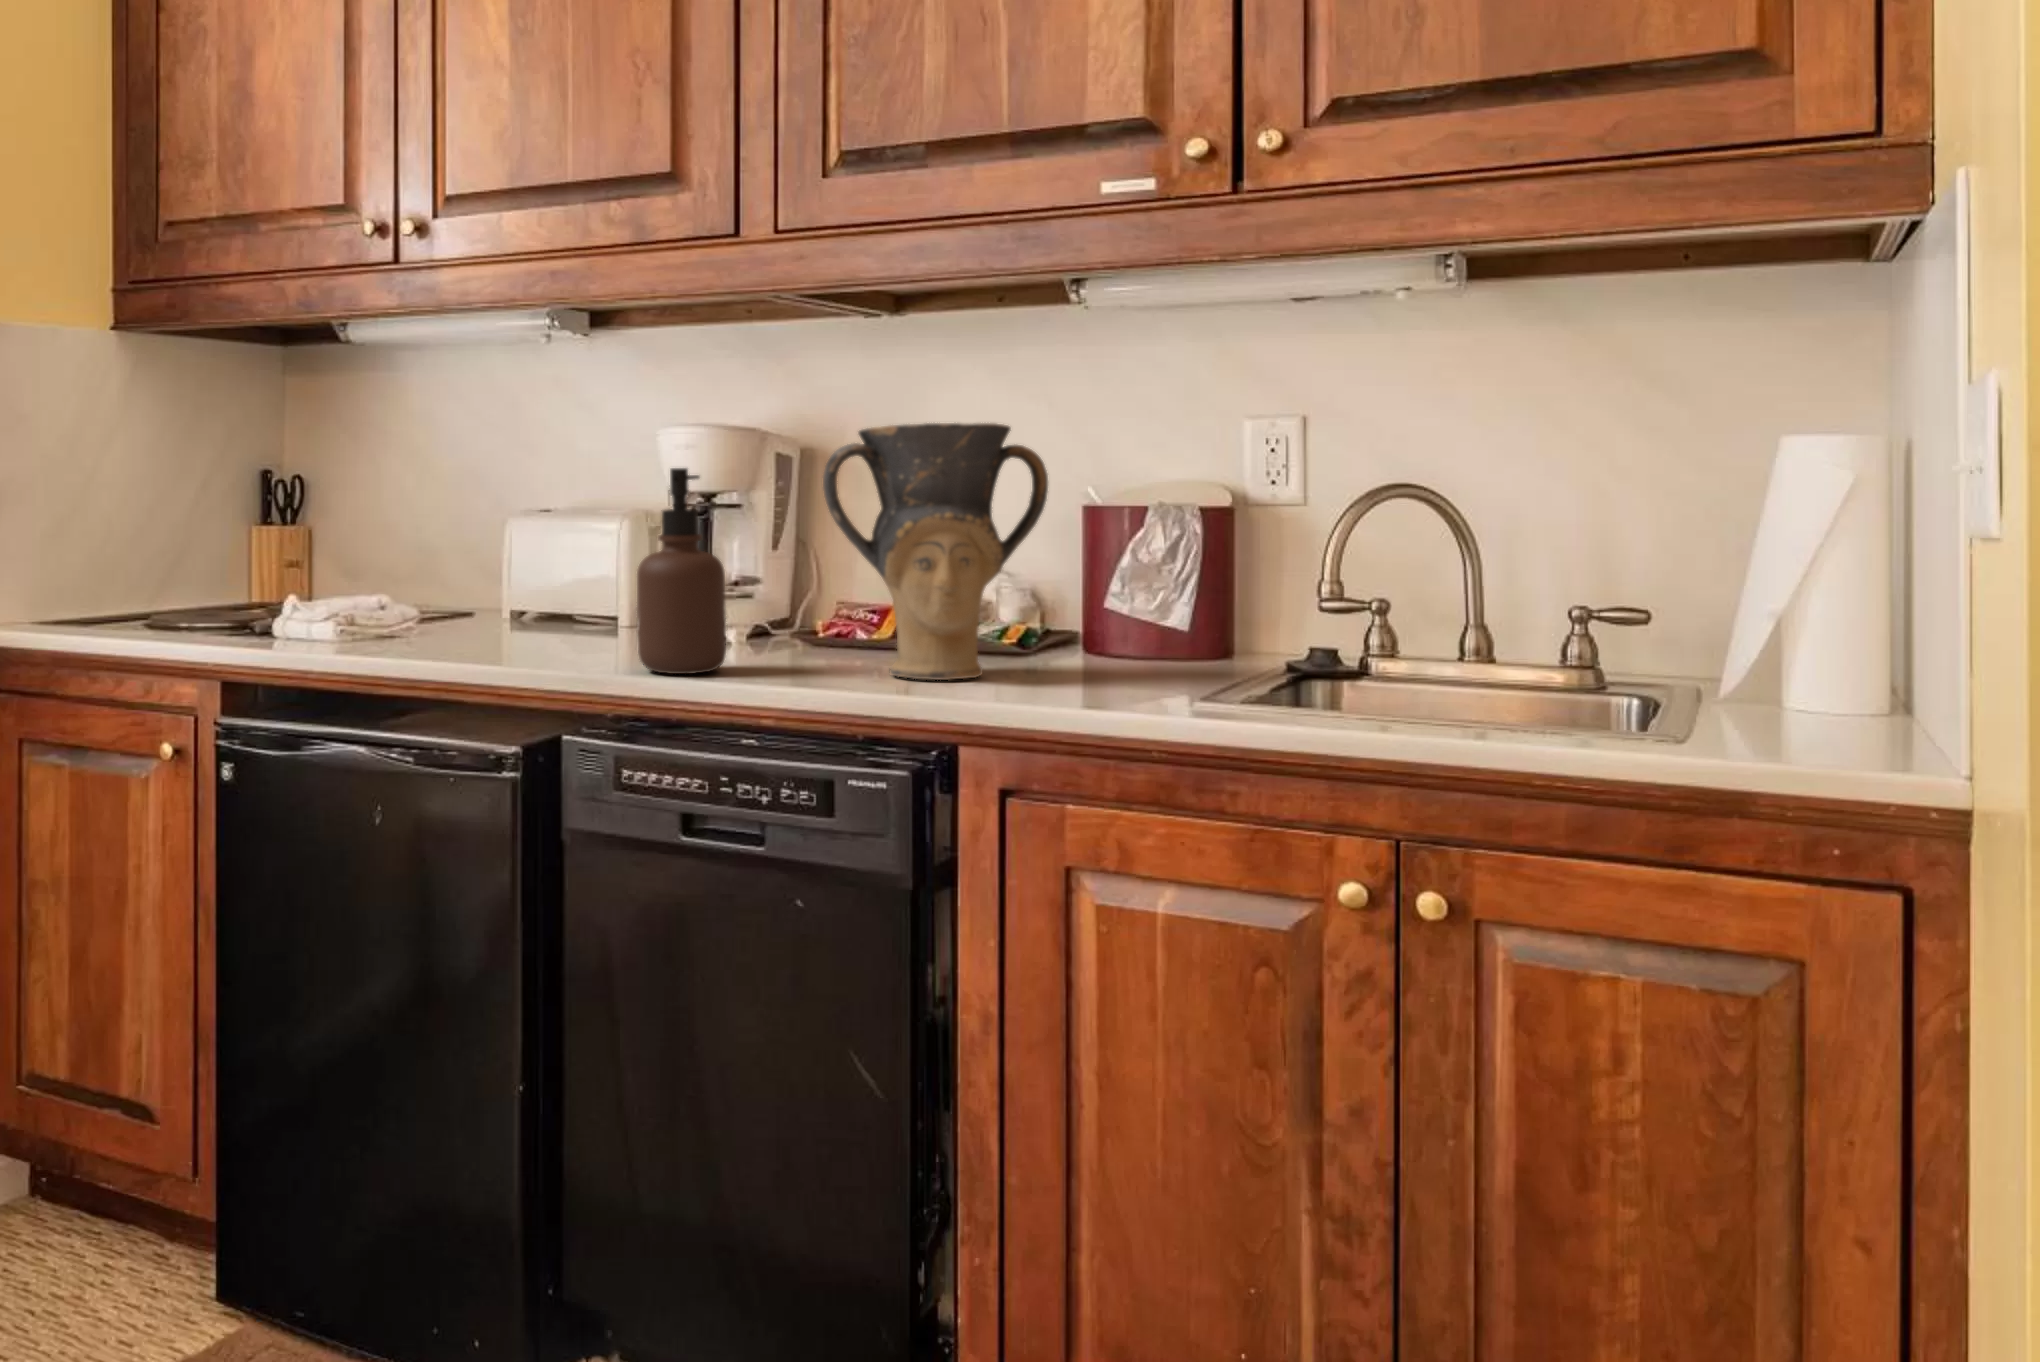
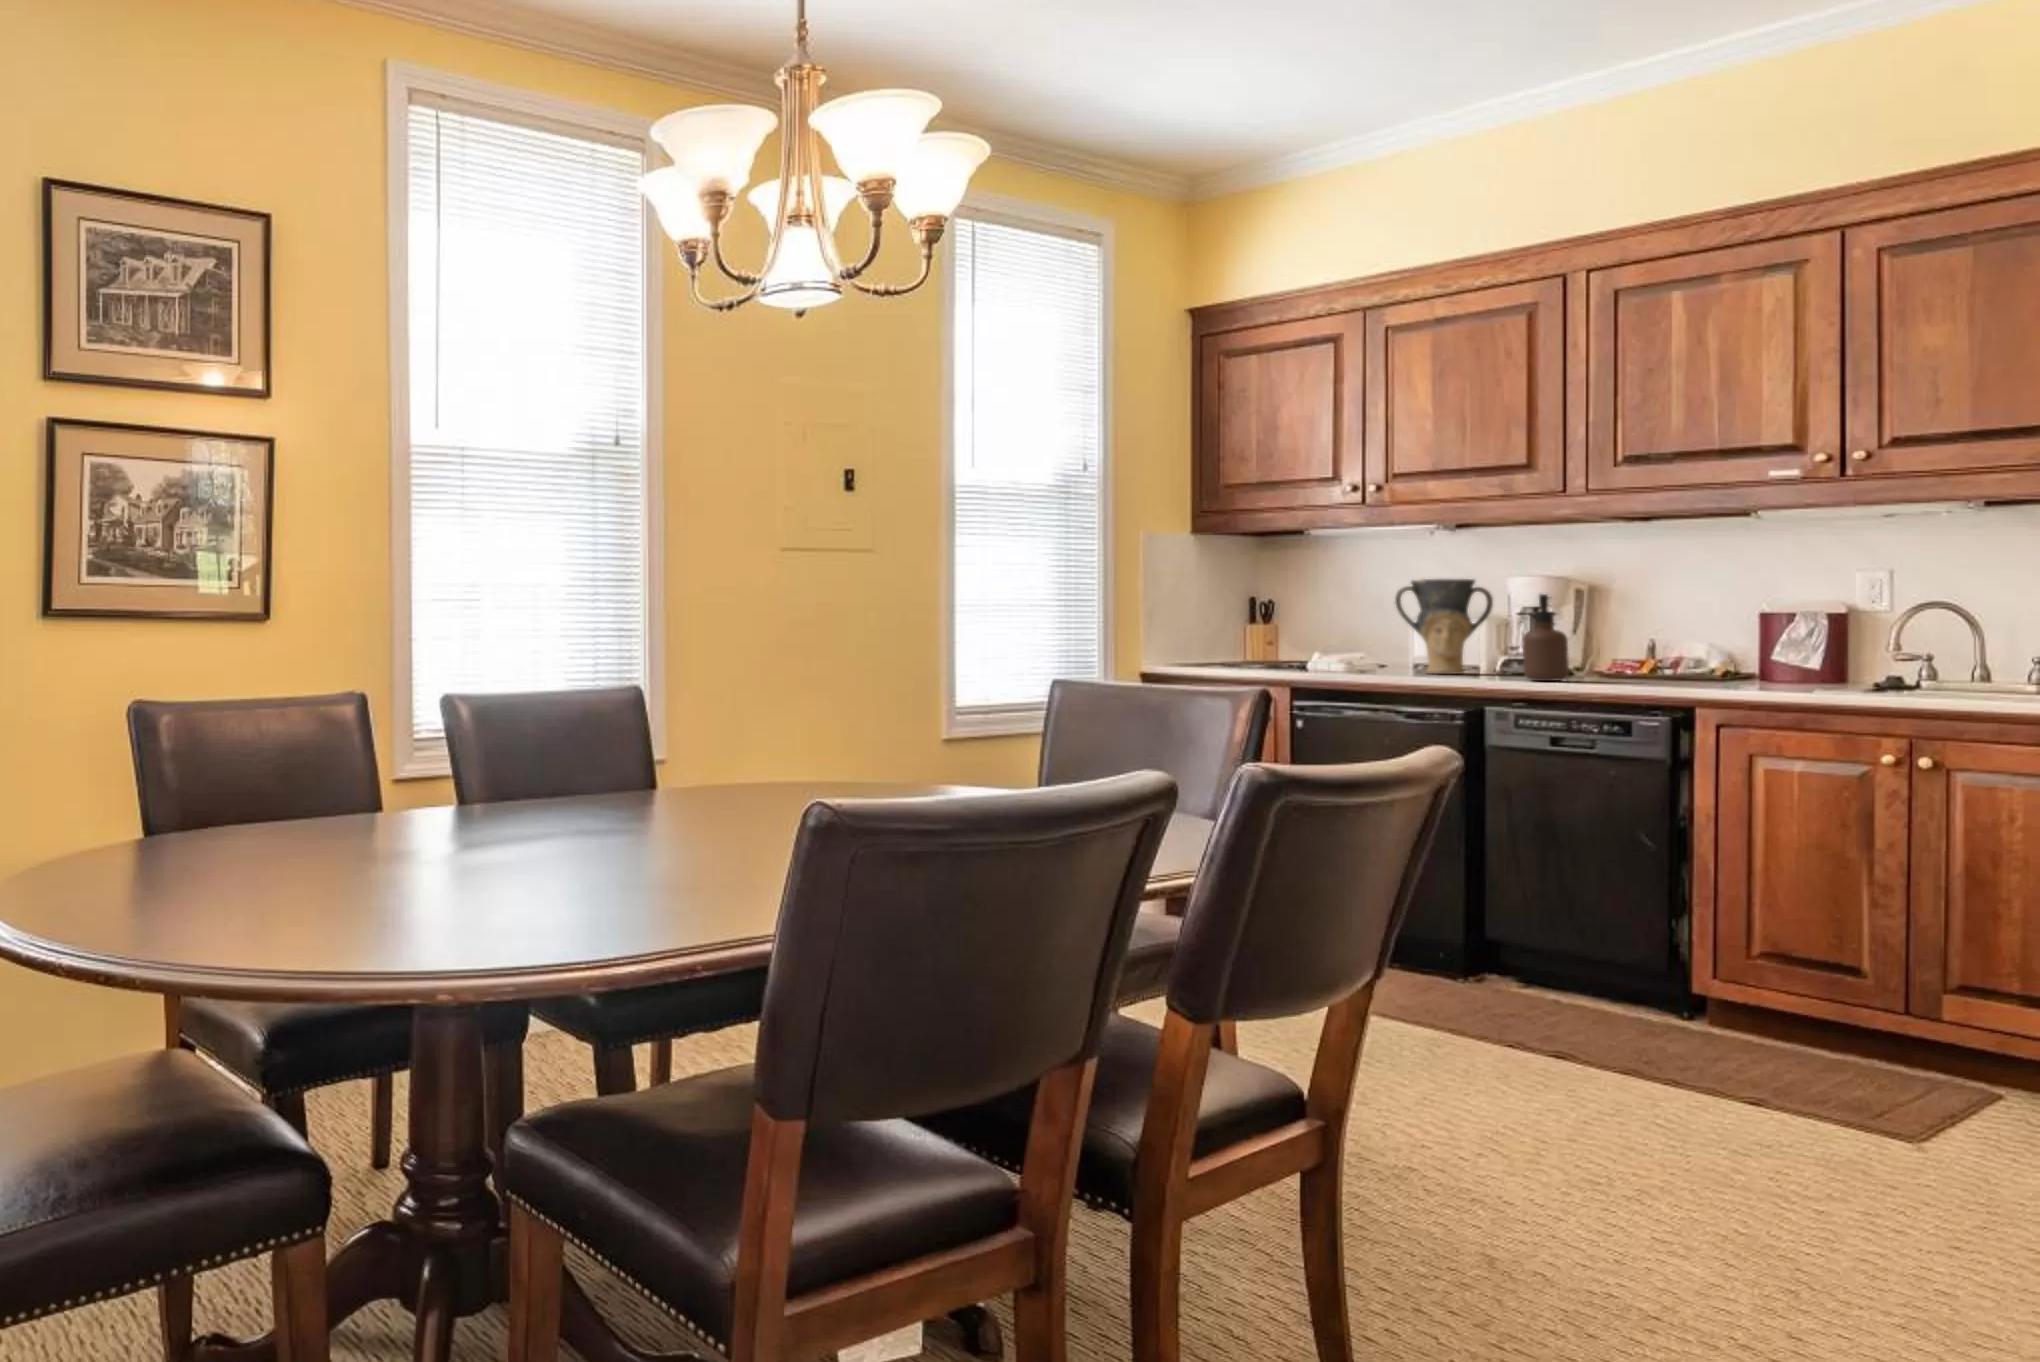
vase: present [823,423,1048,680] -> present [1395,579,1493,674]

